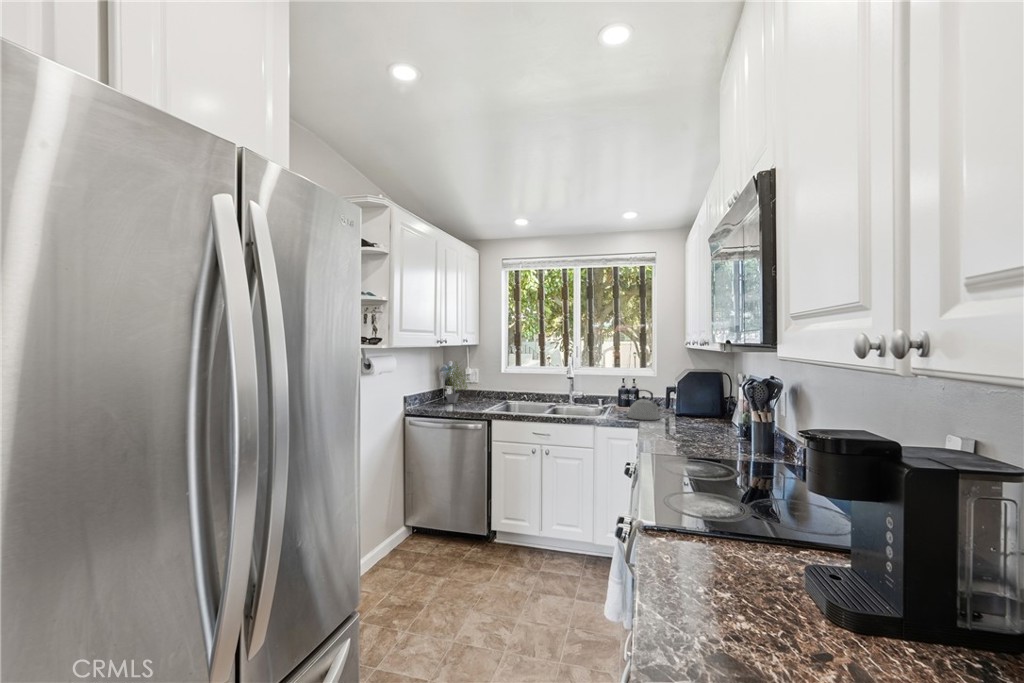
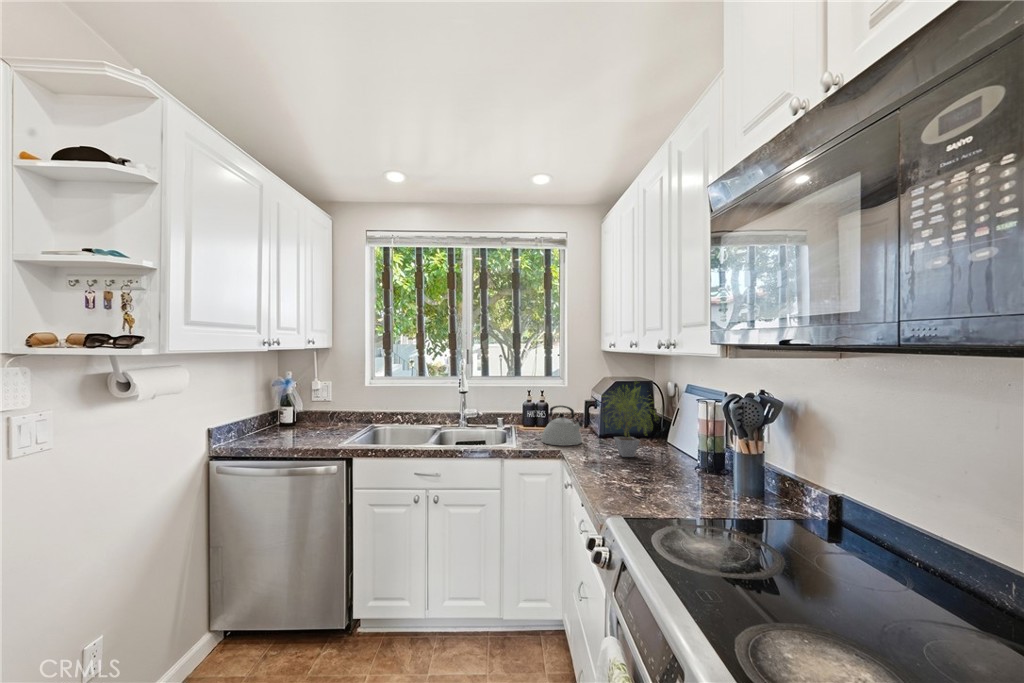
potted plant: present [446,365,468,403] -> present [604,387,655,457]

